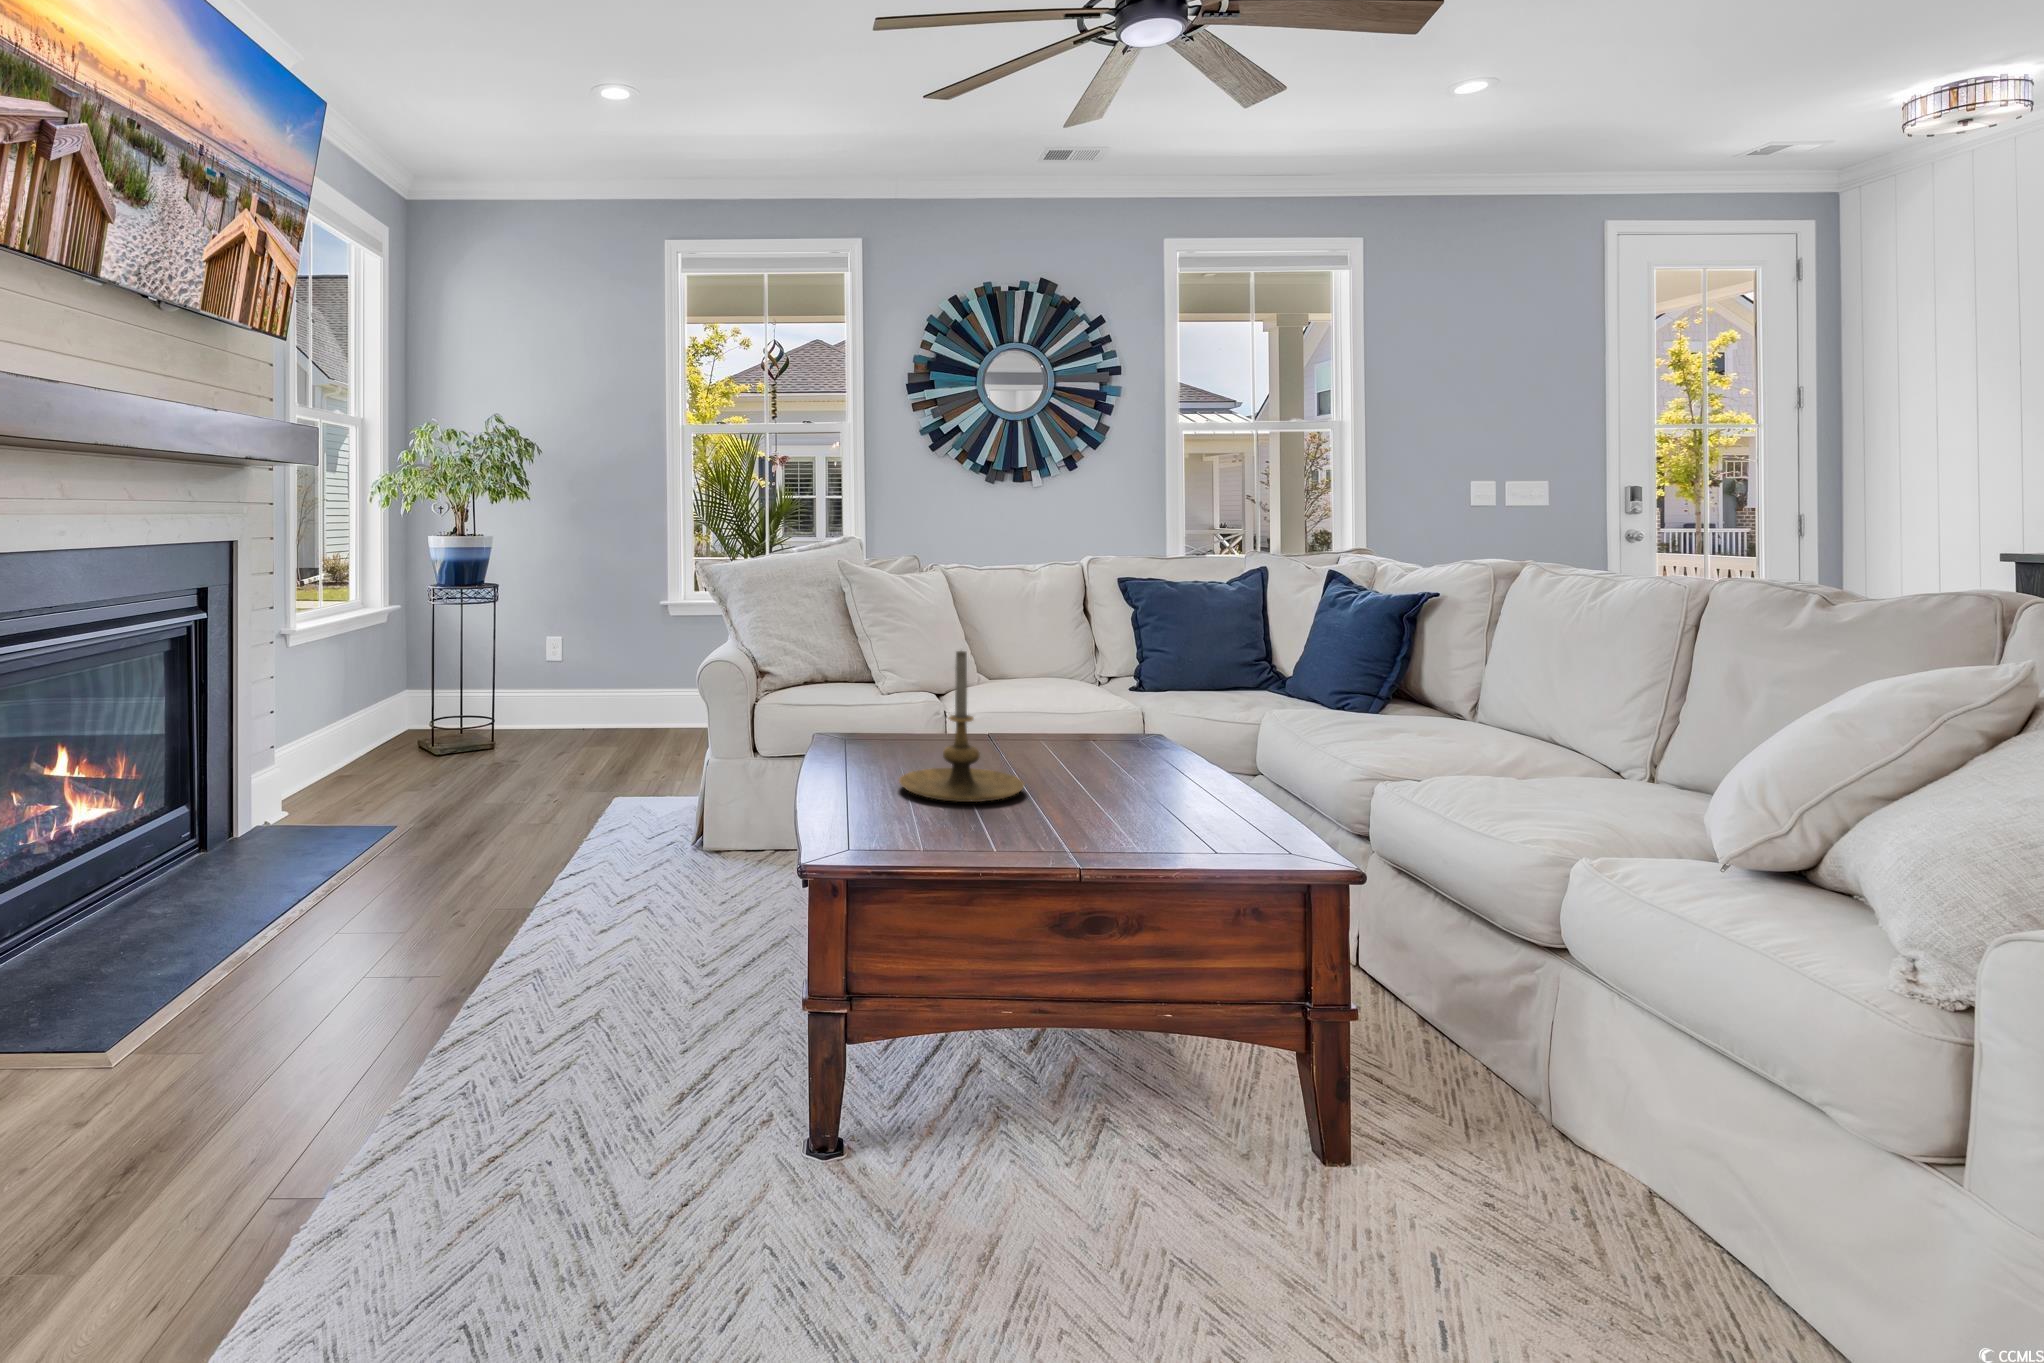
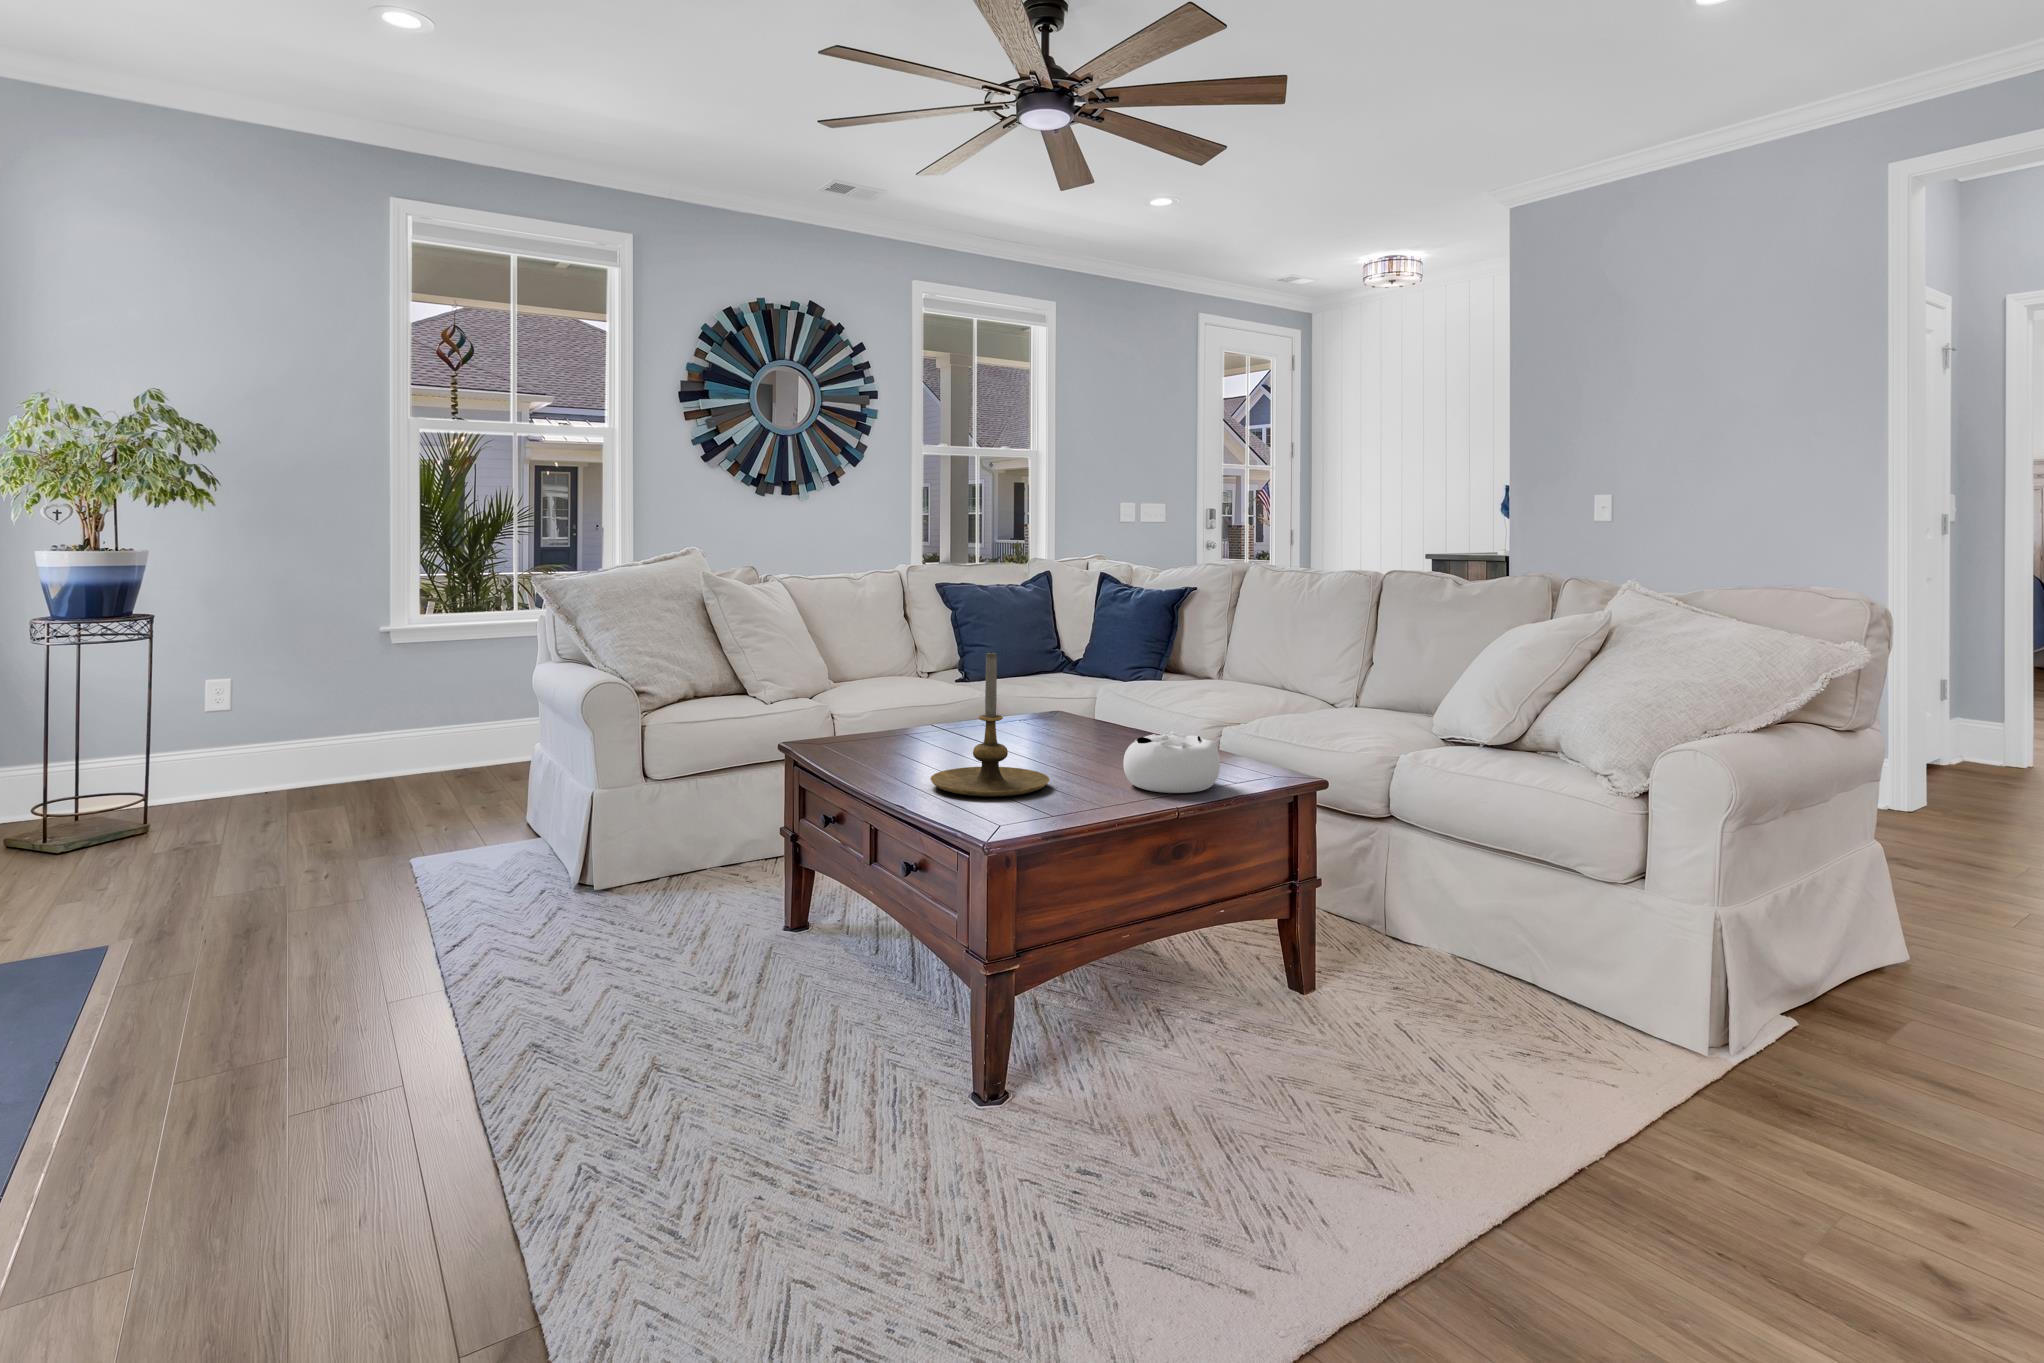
decorative bowl: none [1102,752,1218,825] -> present [1123,731,1220,793]

